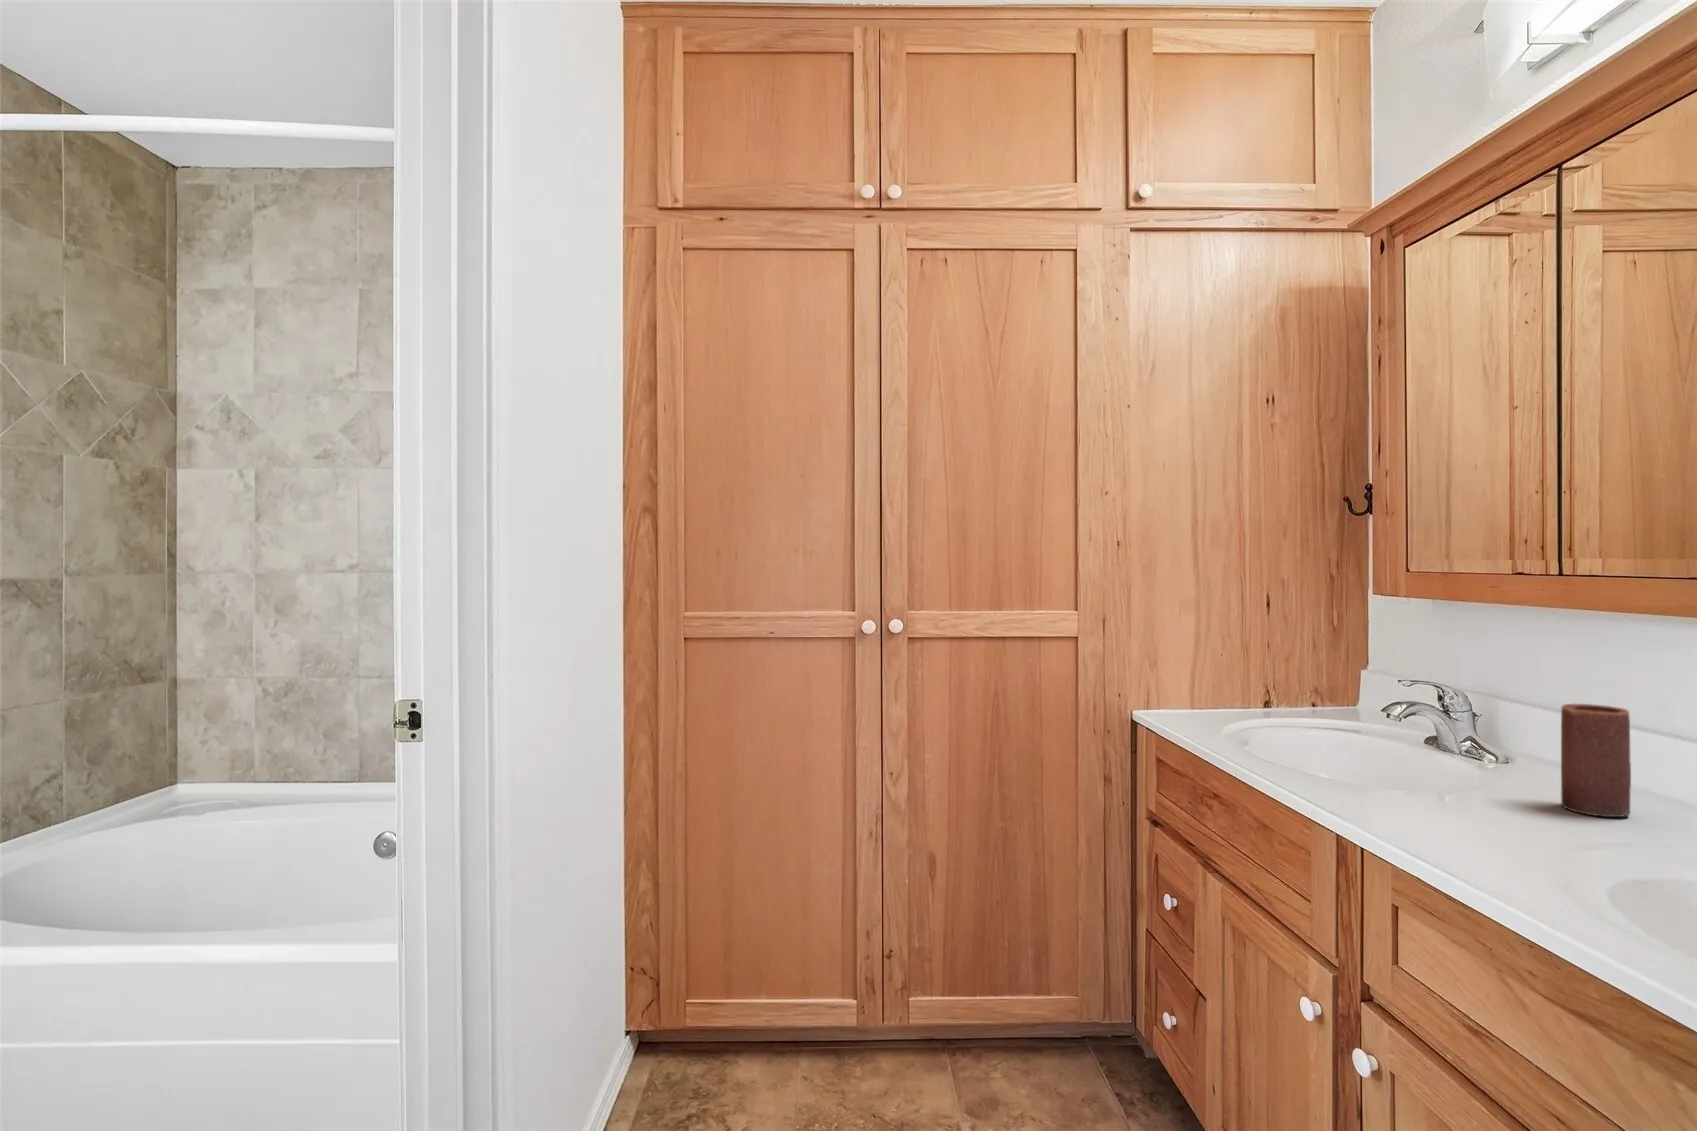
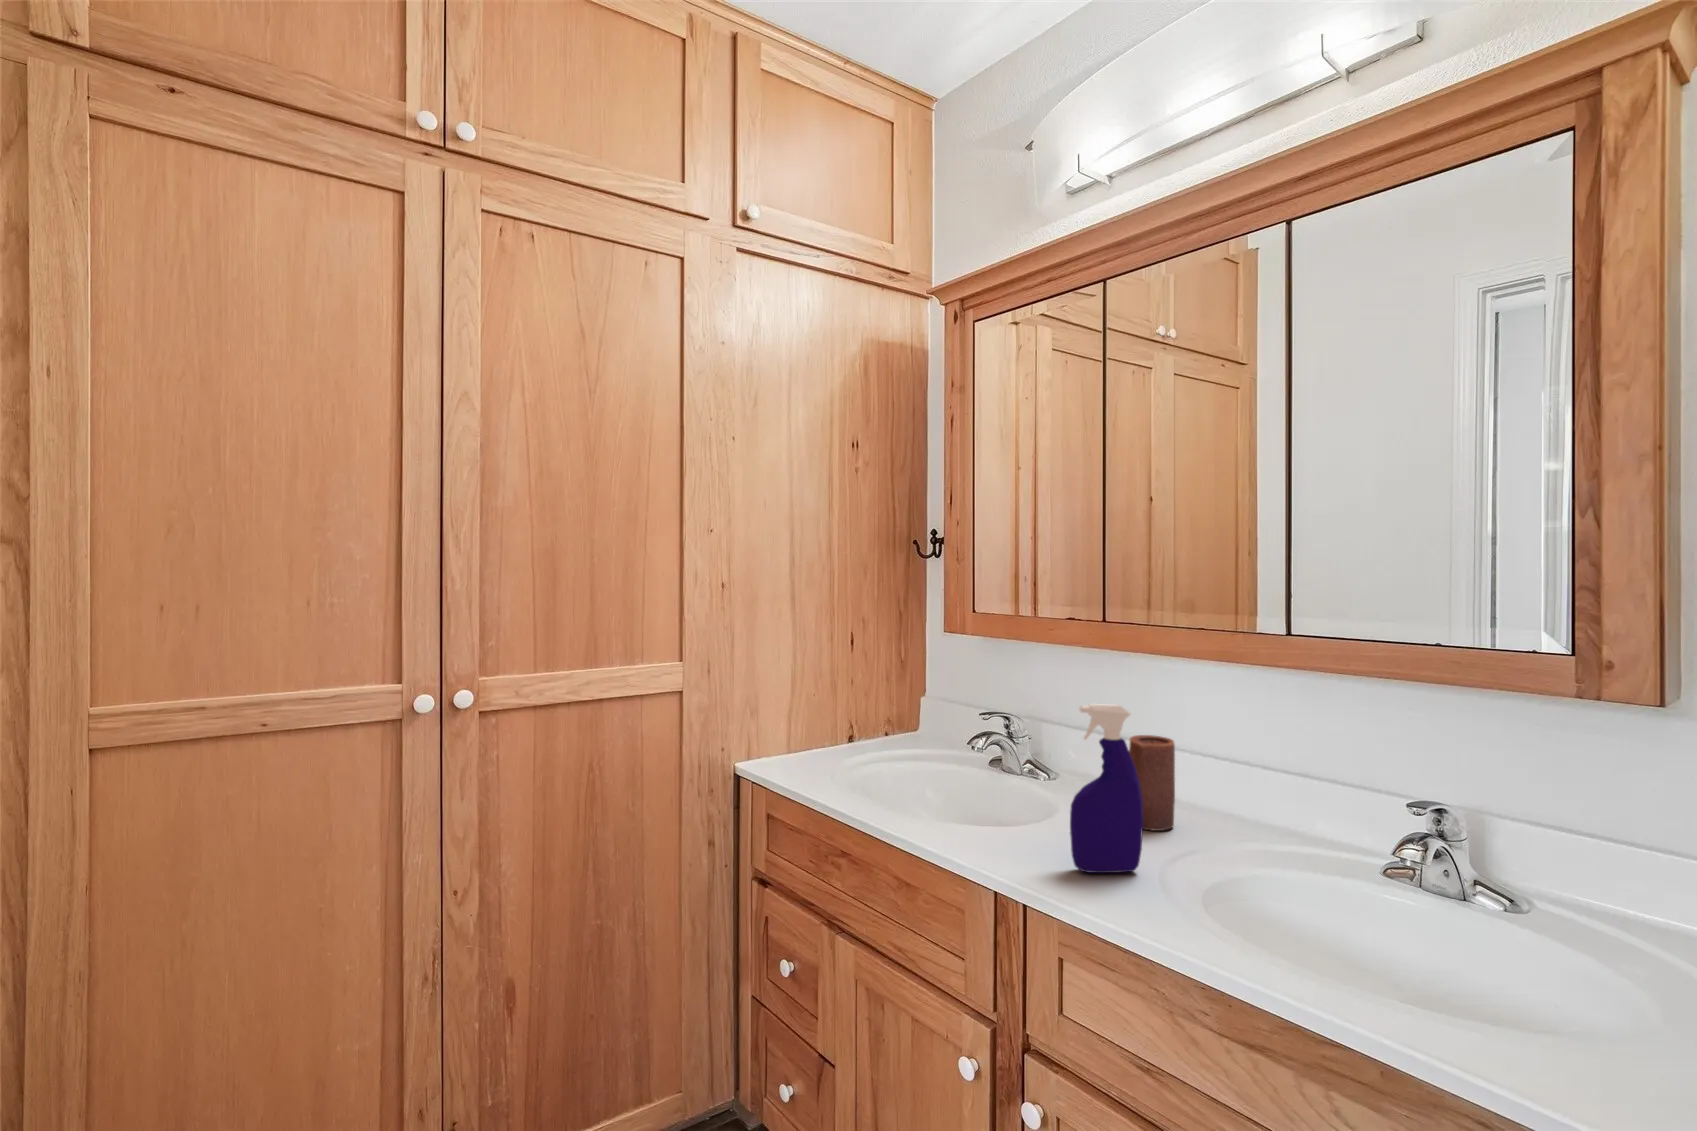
spray bottle: none [1420,645,1521,835] -> present [1070,704,1143,873]

